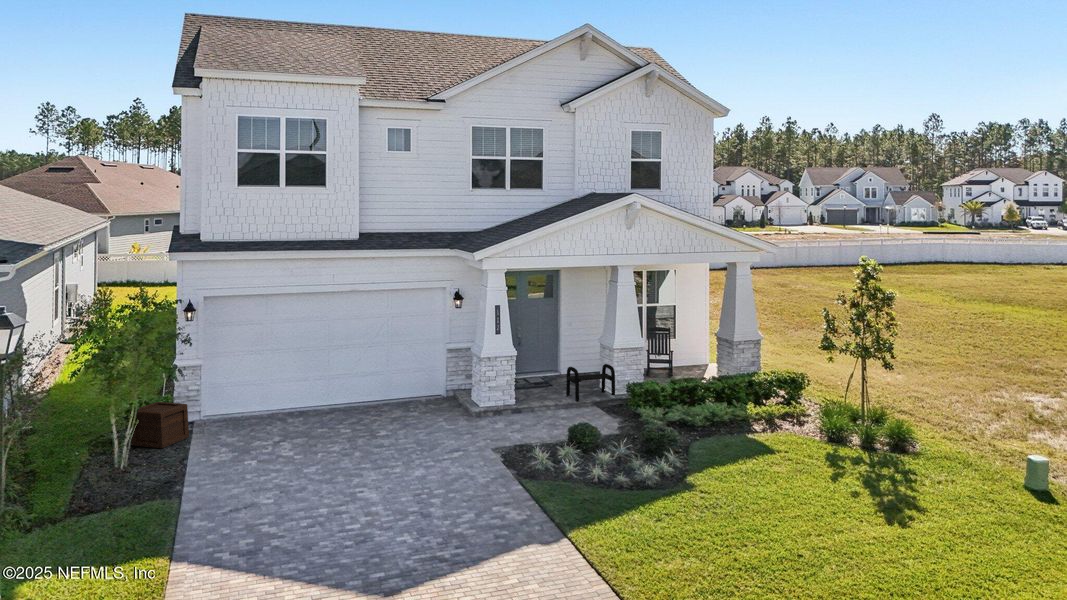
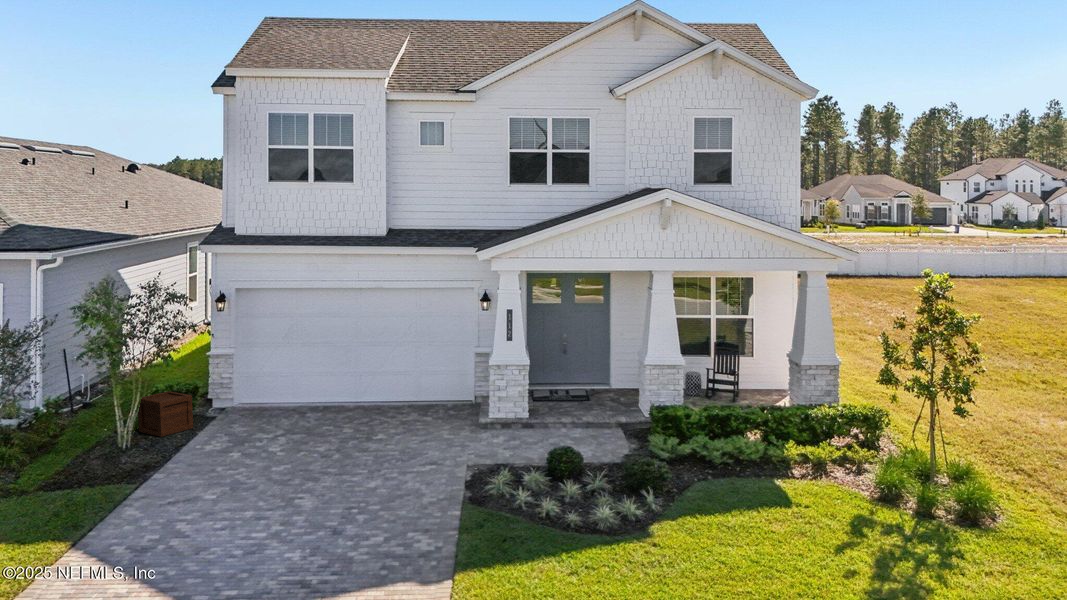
bench: present [566,364,615,401] -> none [594,381,647,421]

